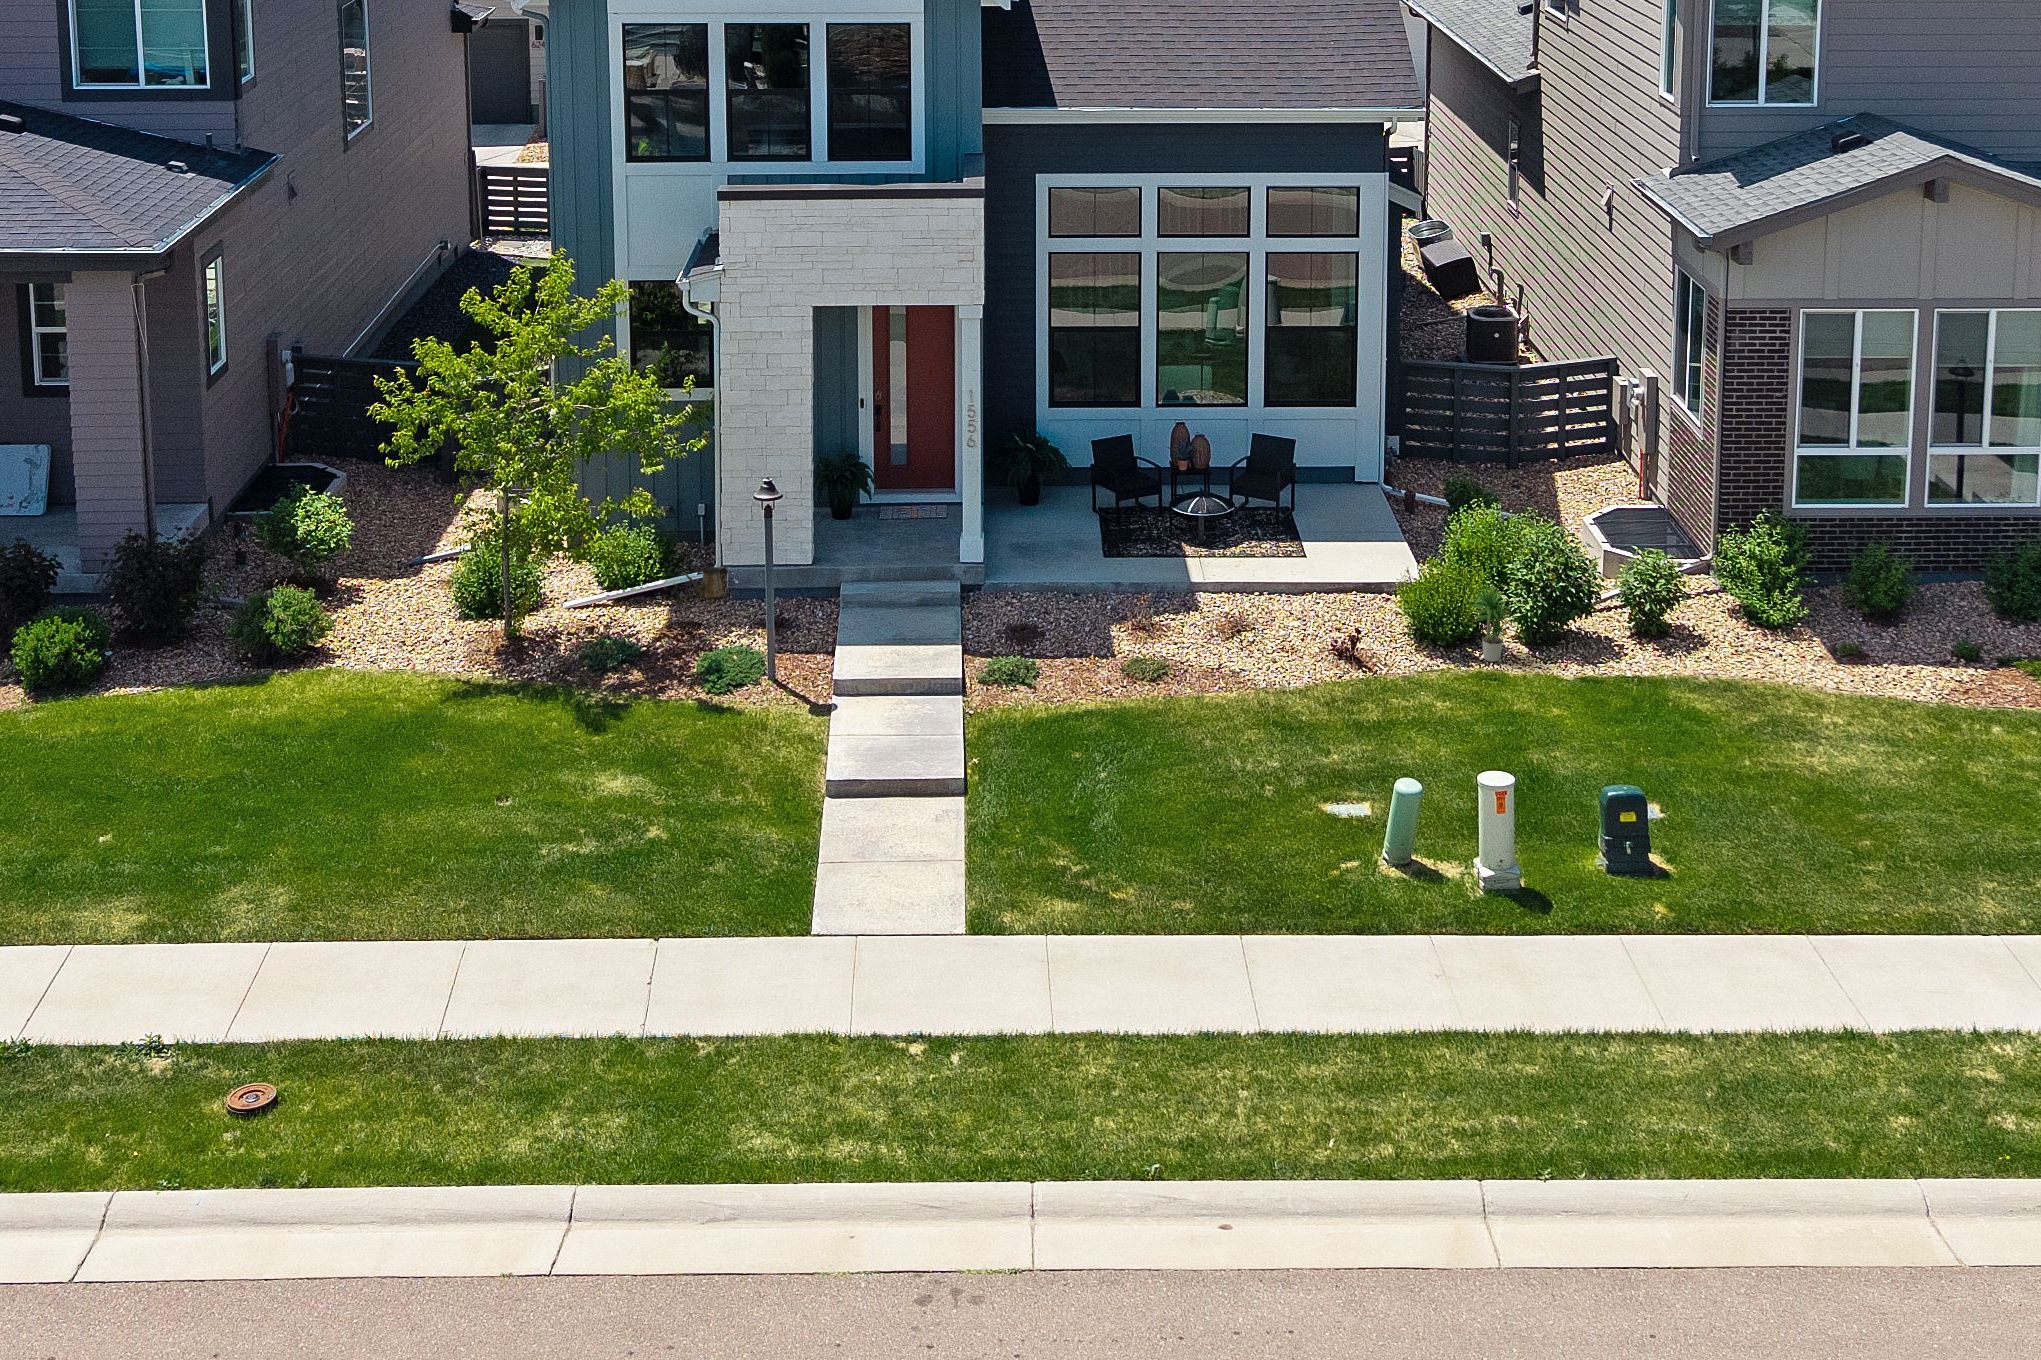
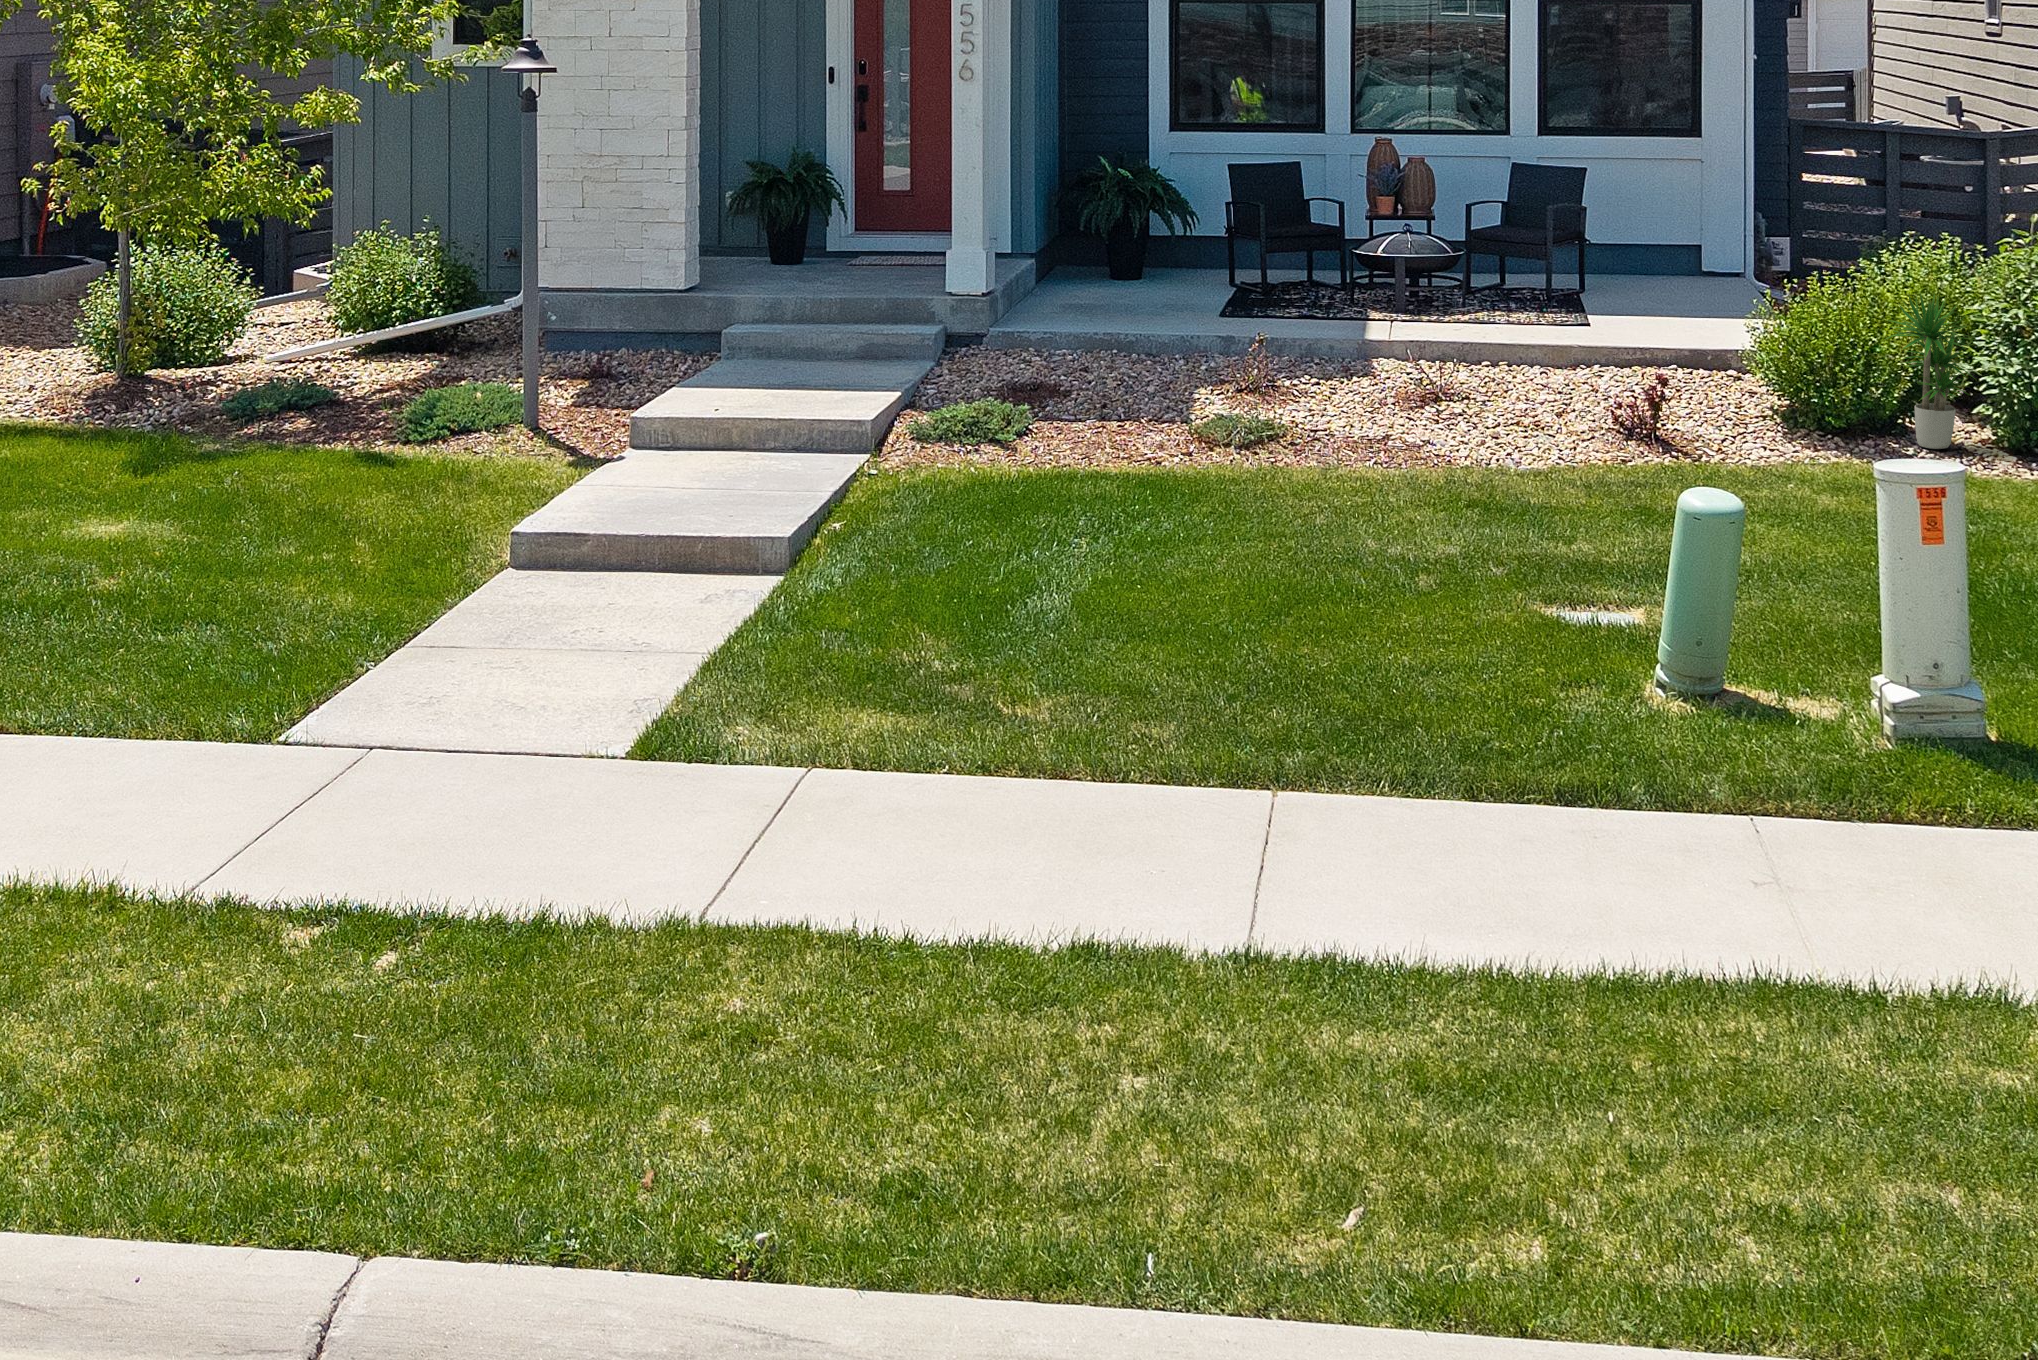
watering can: present [682,566,728,599] -> none [448,284,541,339]

